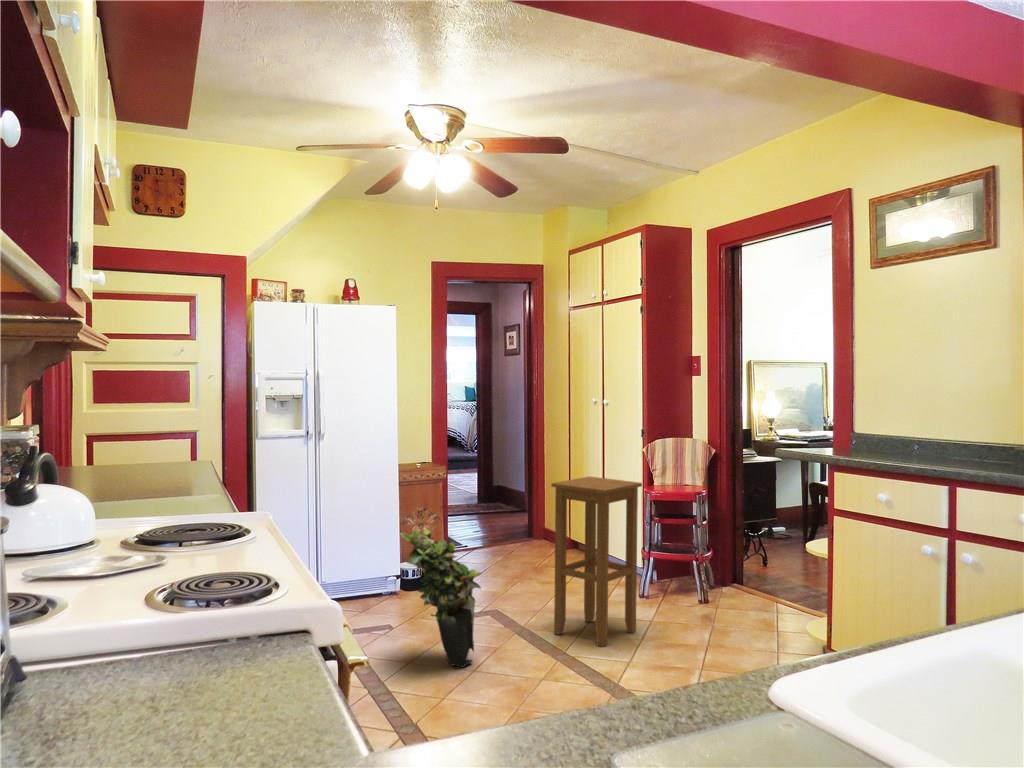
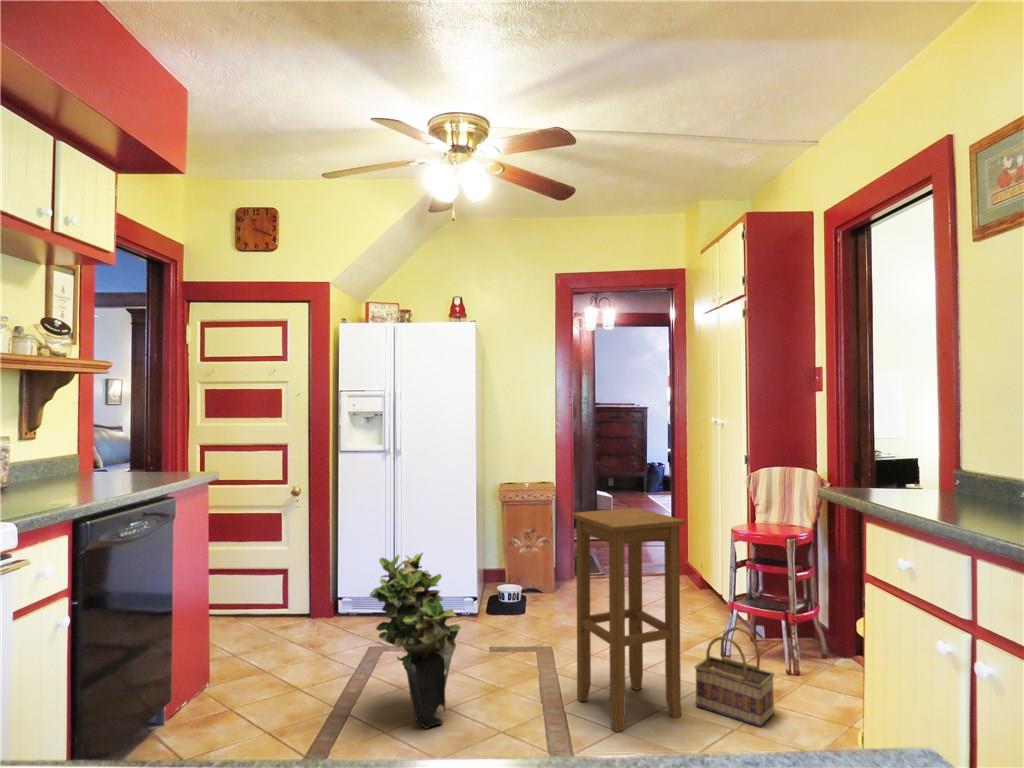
basket: none [640,562,695,629] -> present [695,627,774,726]

